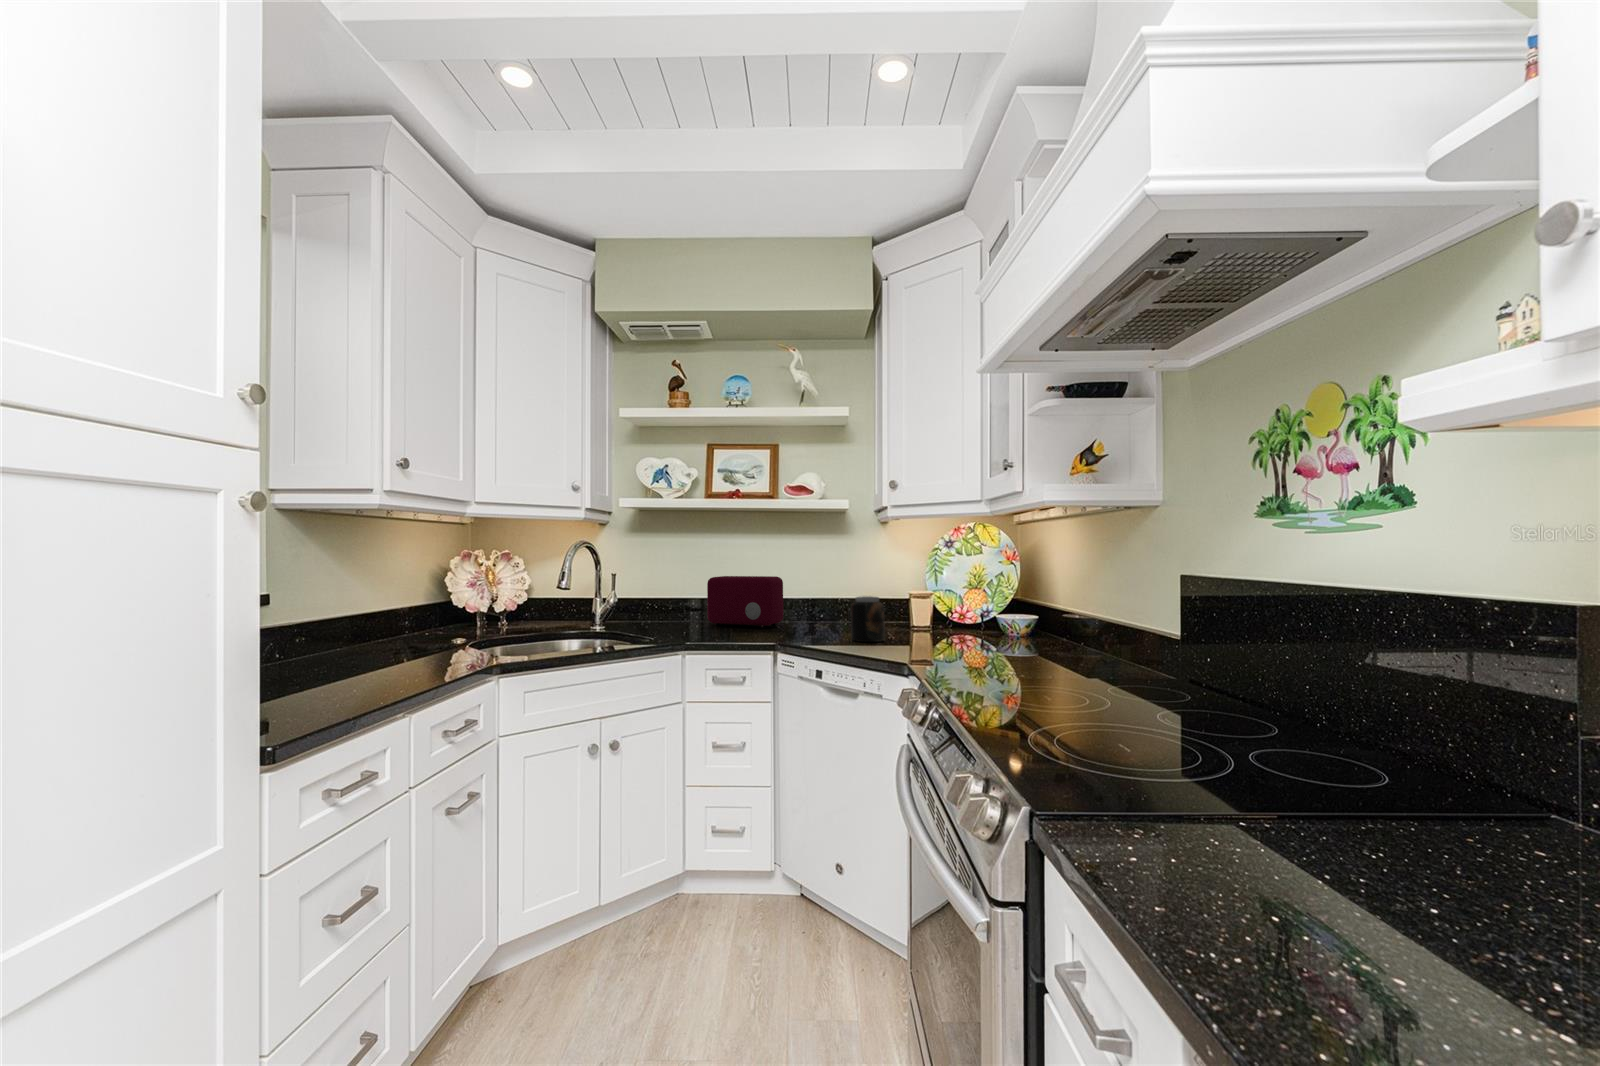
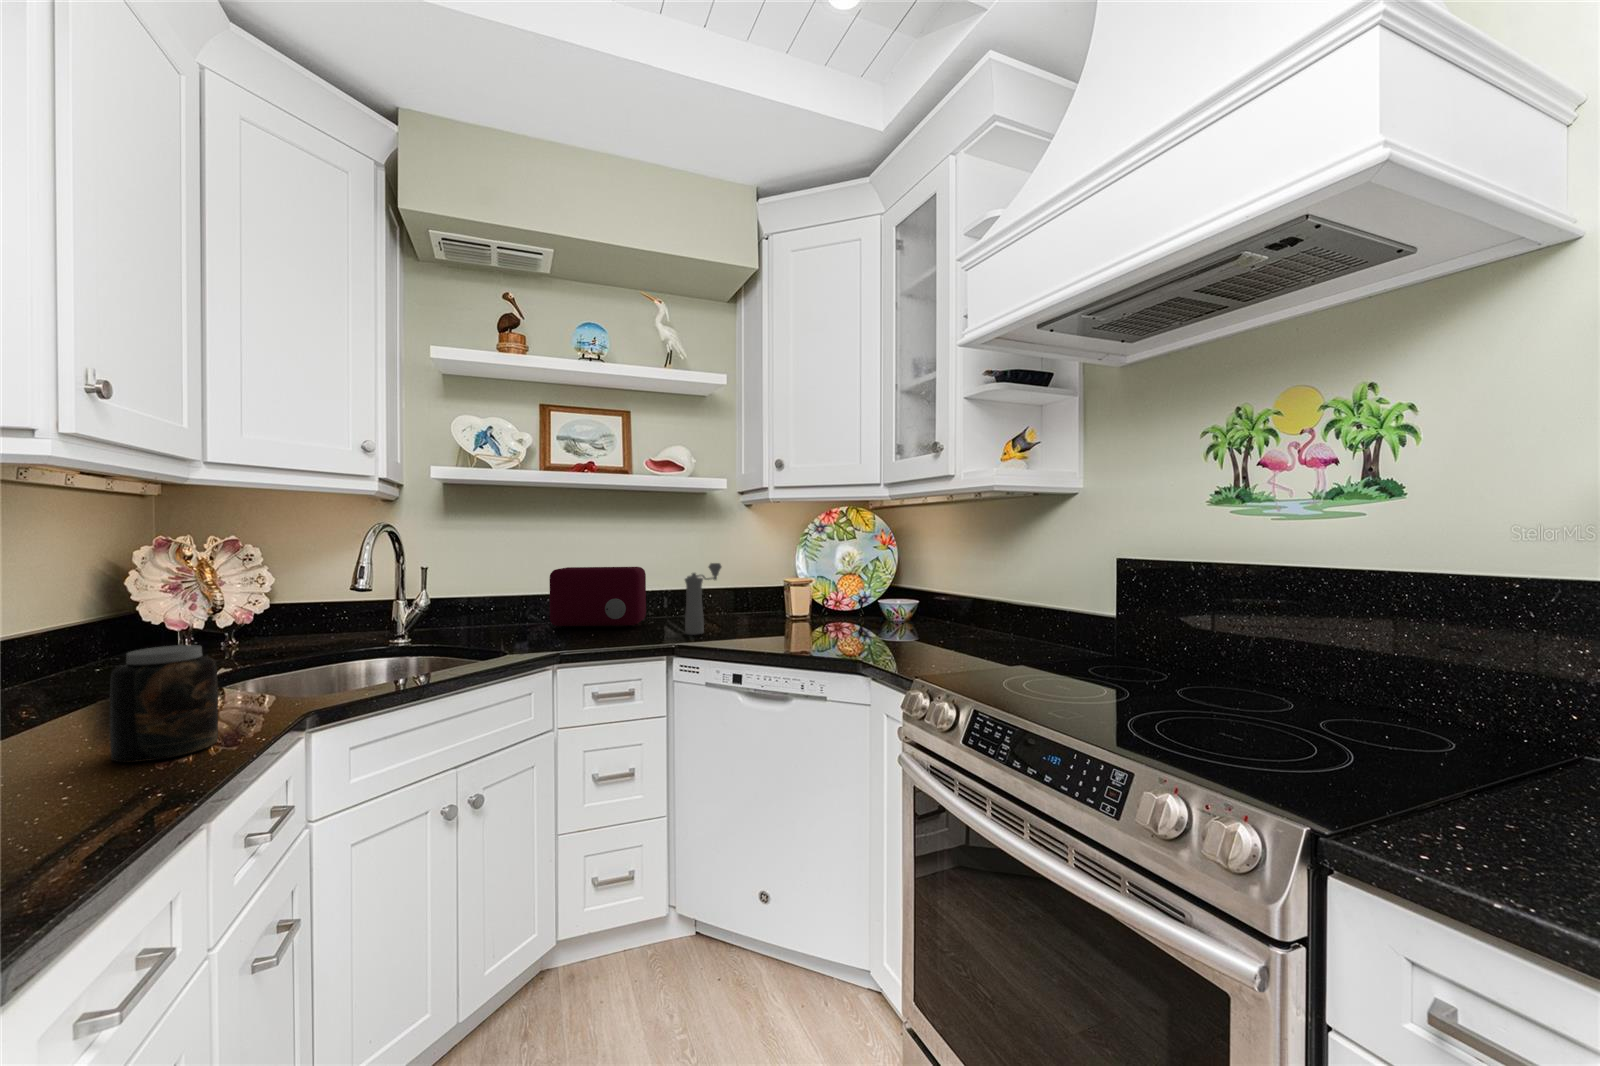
pepper mill: none [800,574,838,636] -> present [685,563,722,635]
jar: present [851,596,885,642] -> present [110,645,218,762]

